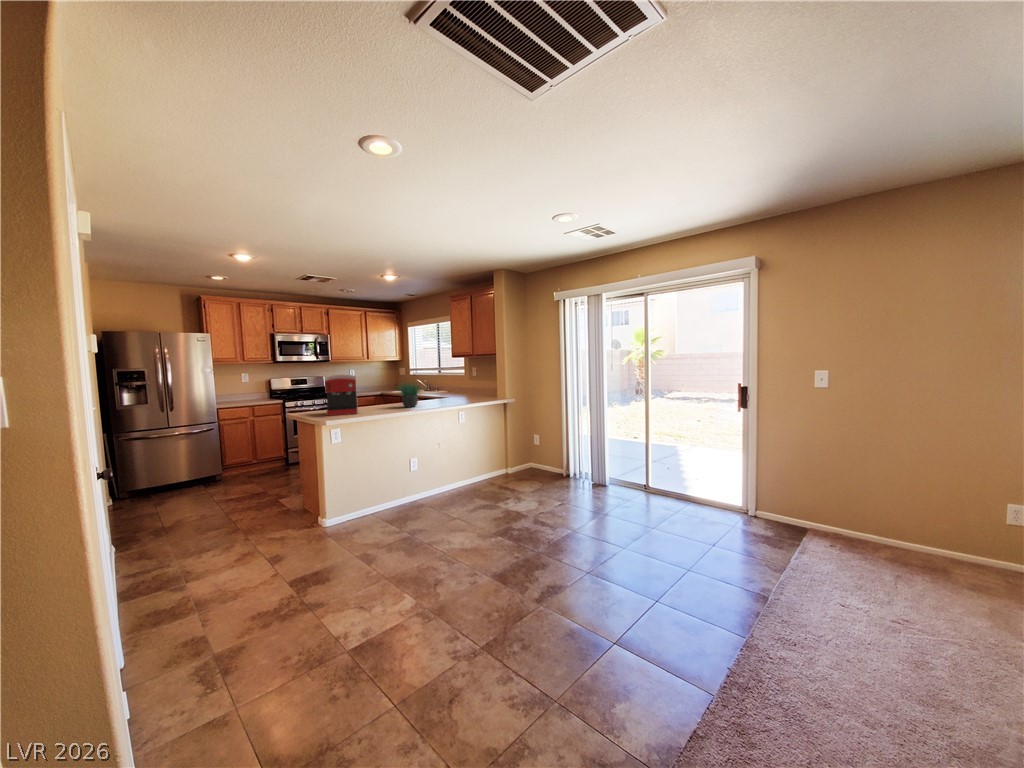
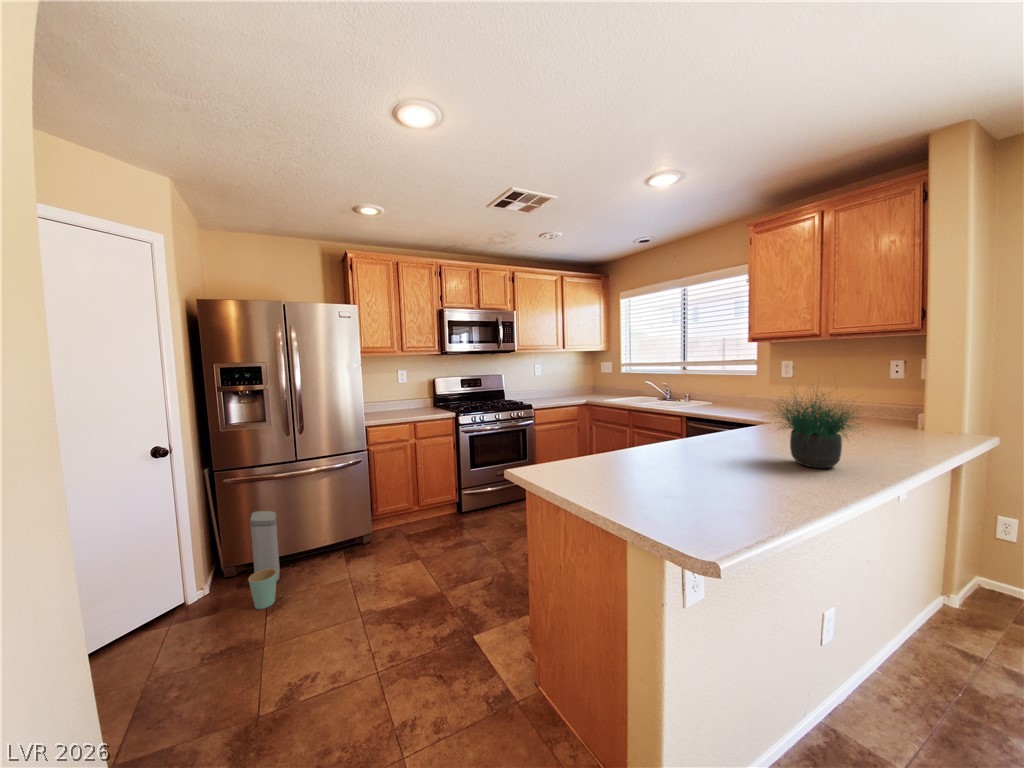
coffee maker: present [325,375,358,416] -> none [622,378,744,507]
trash can: none [139,457,160,505] -> present [248,511,280,609]

